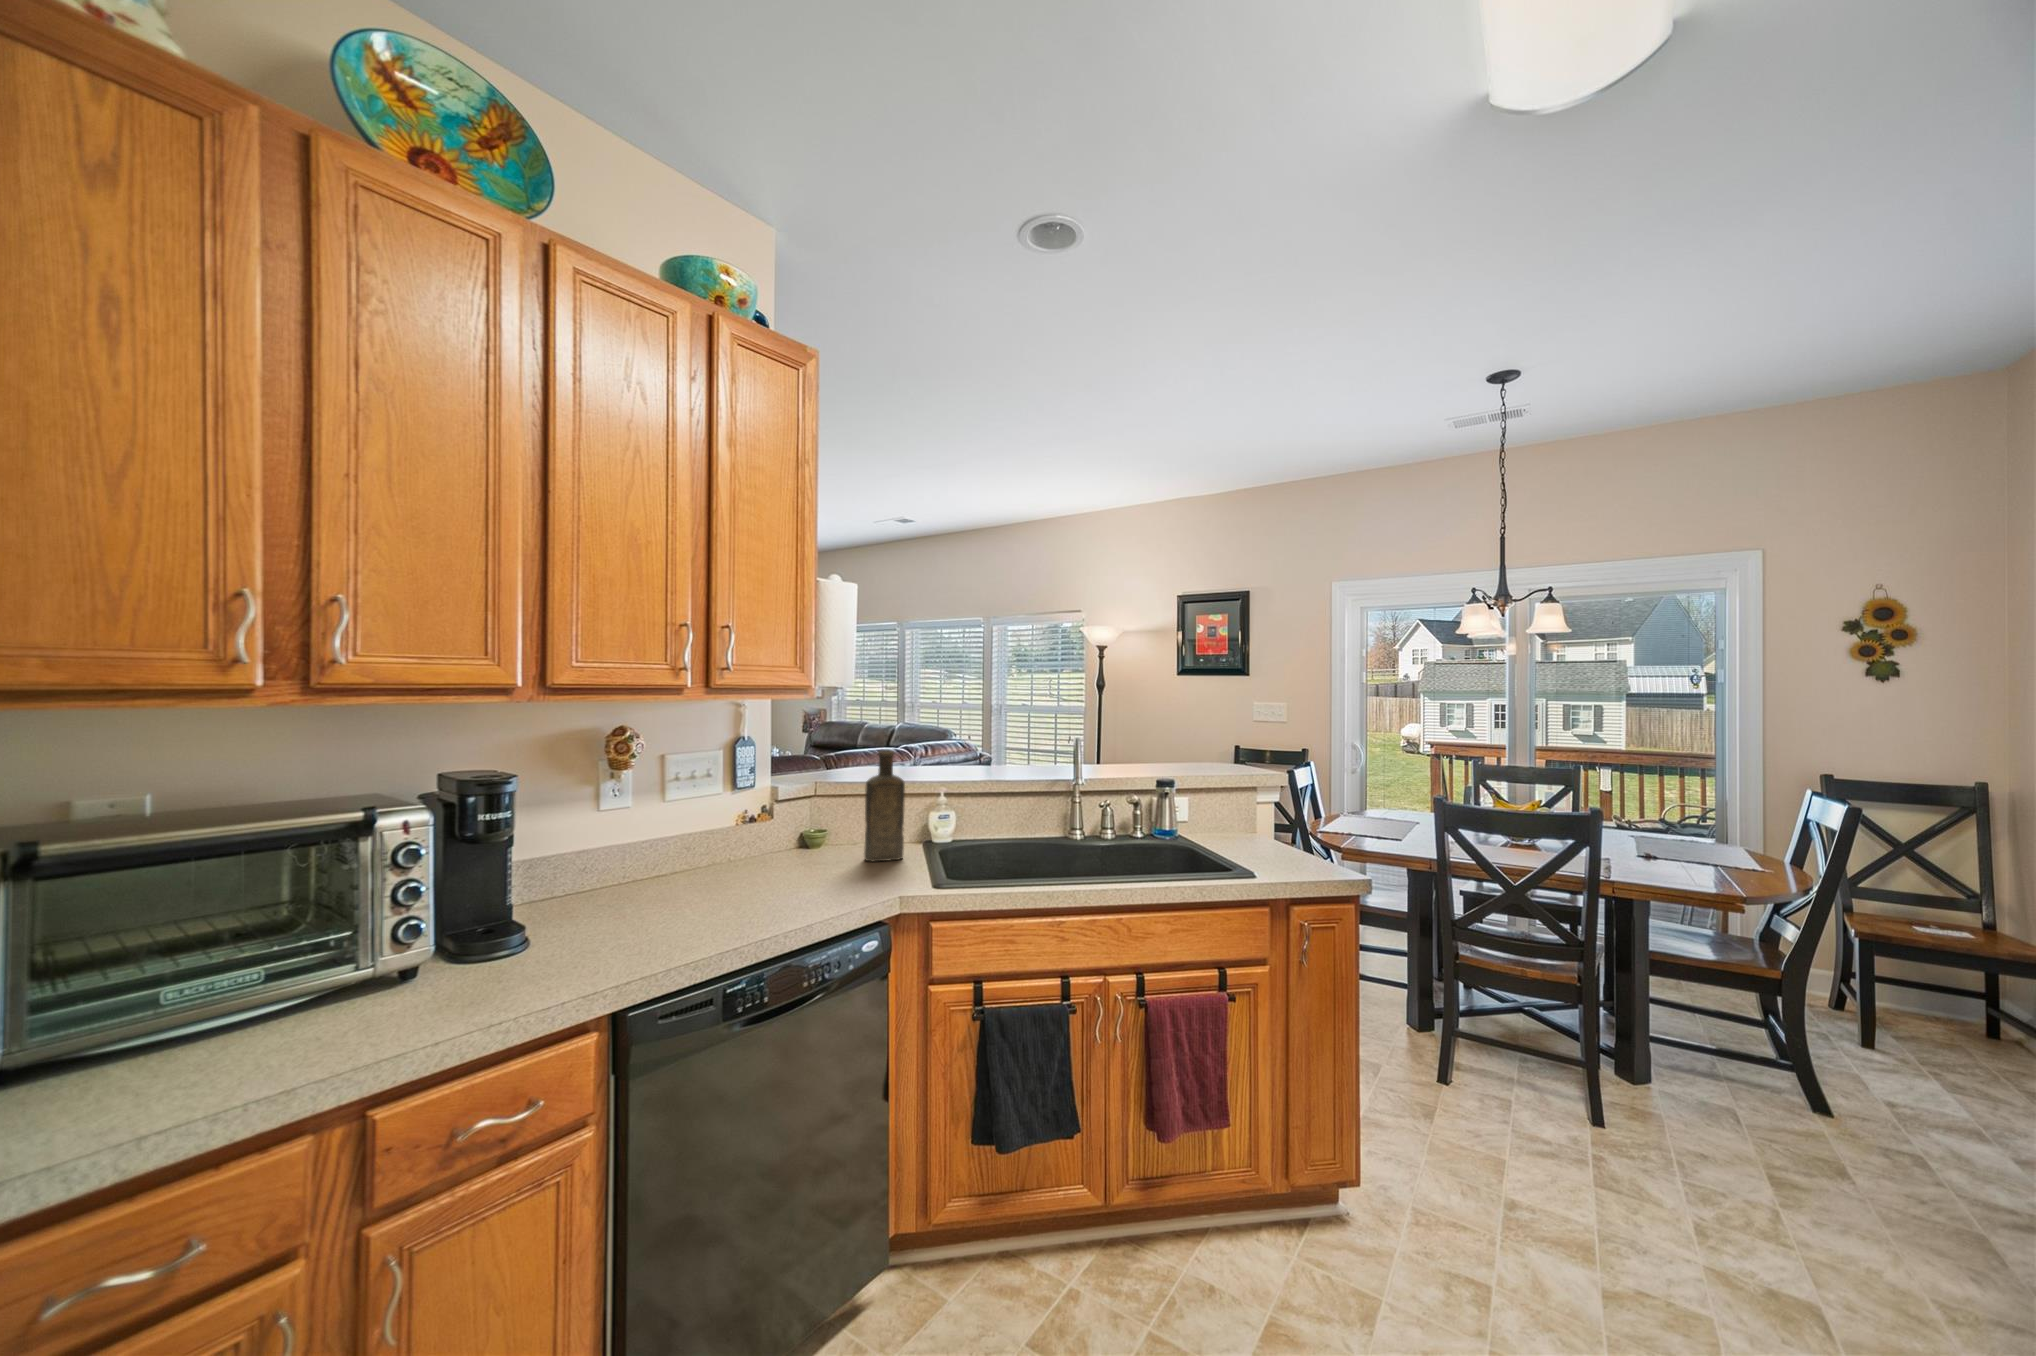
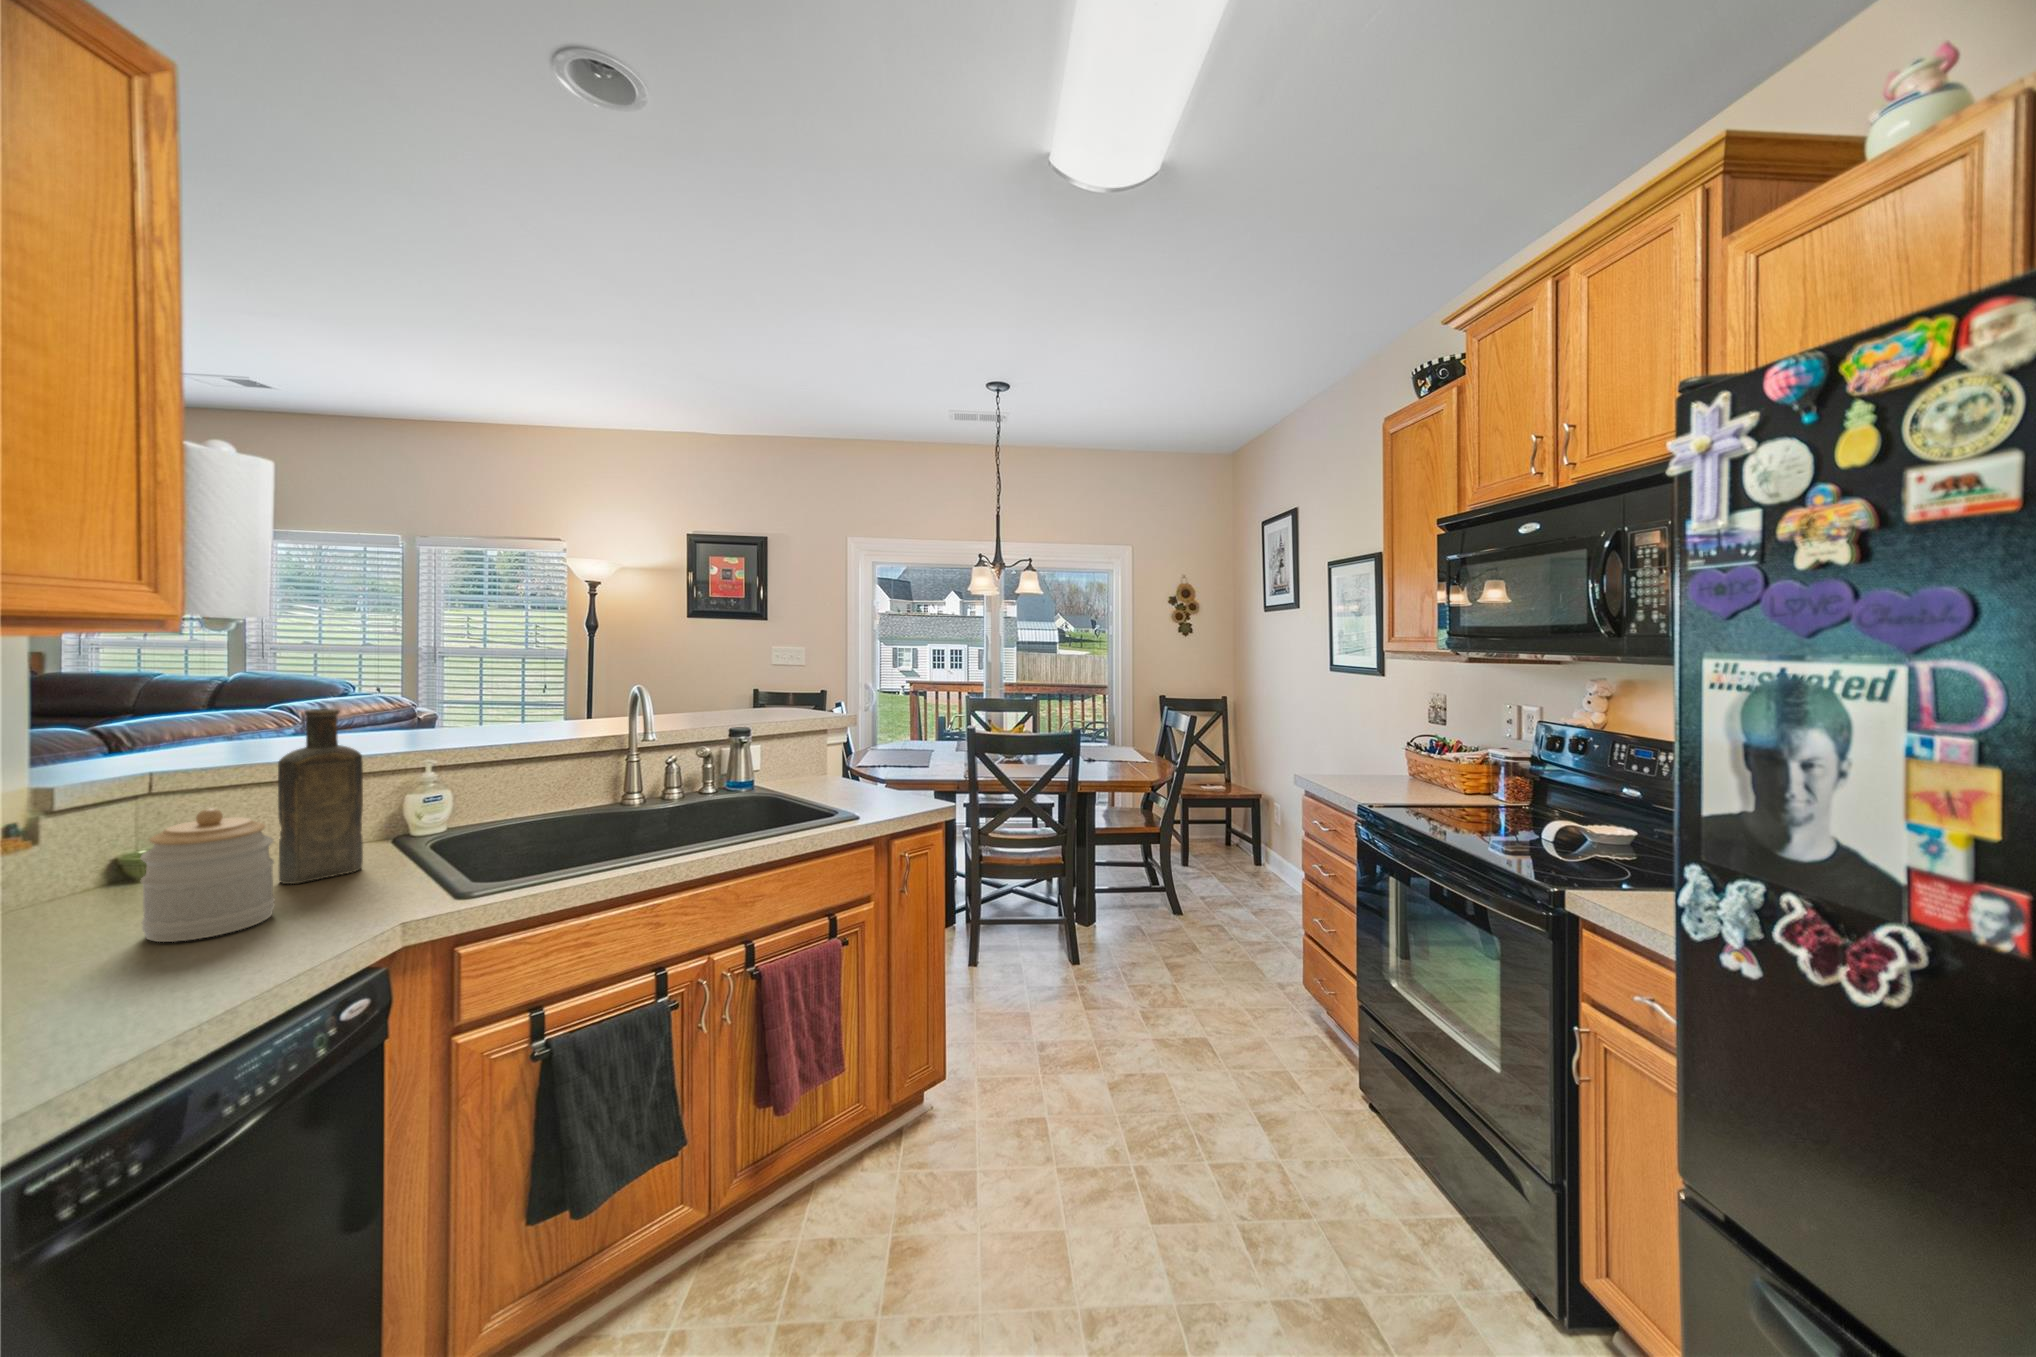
jar: none [802,808,856,884] -> present [141,808,274,942]

